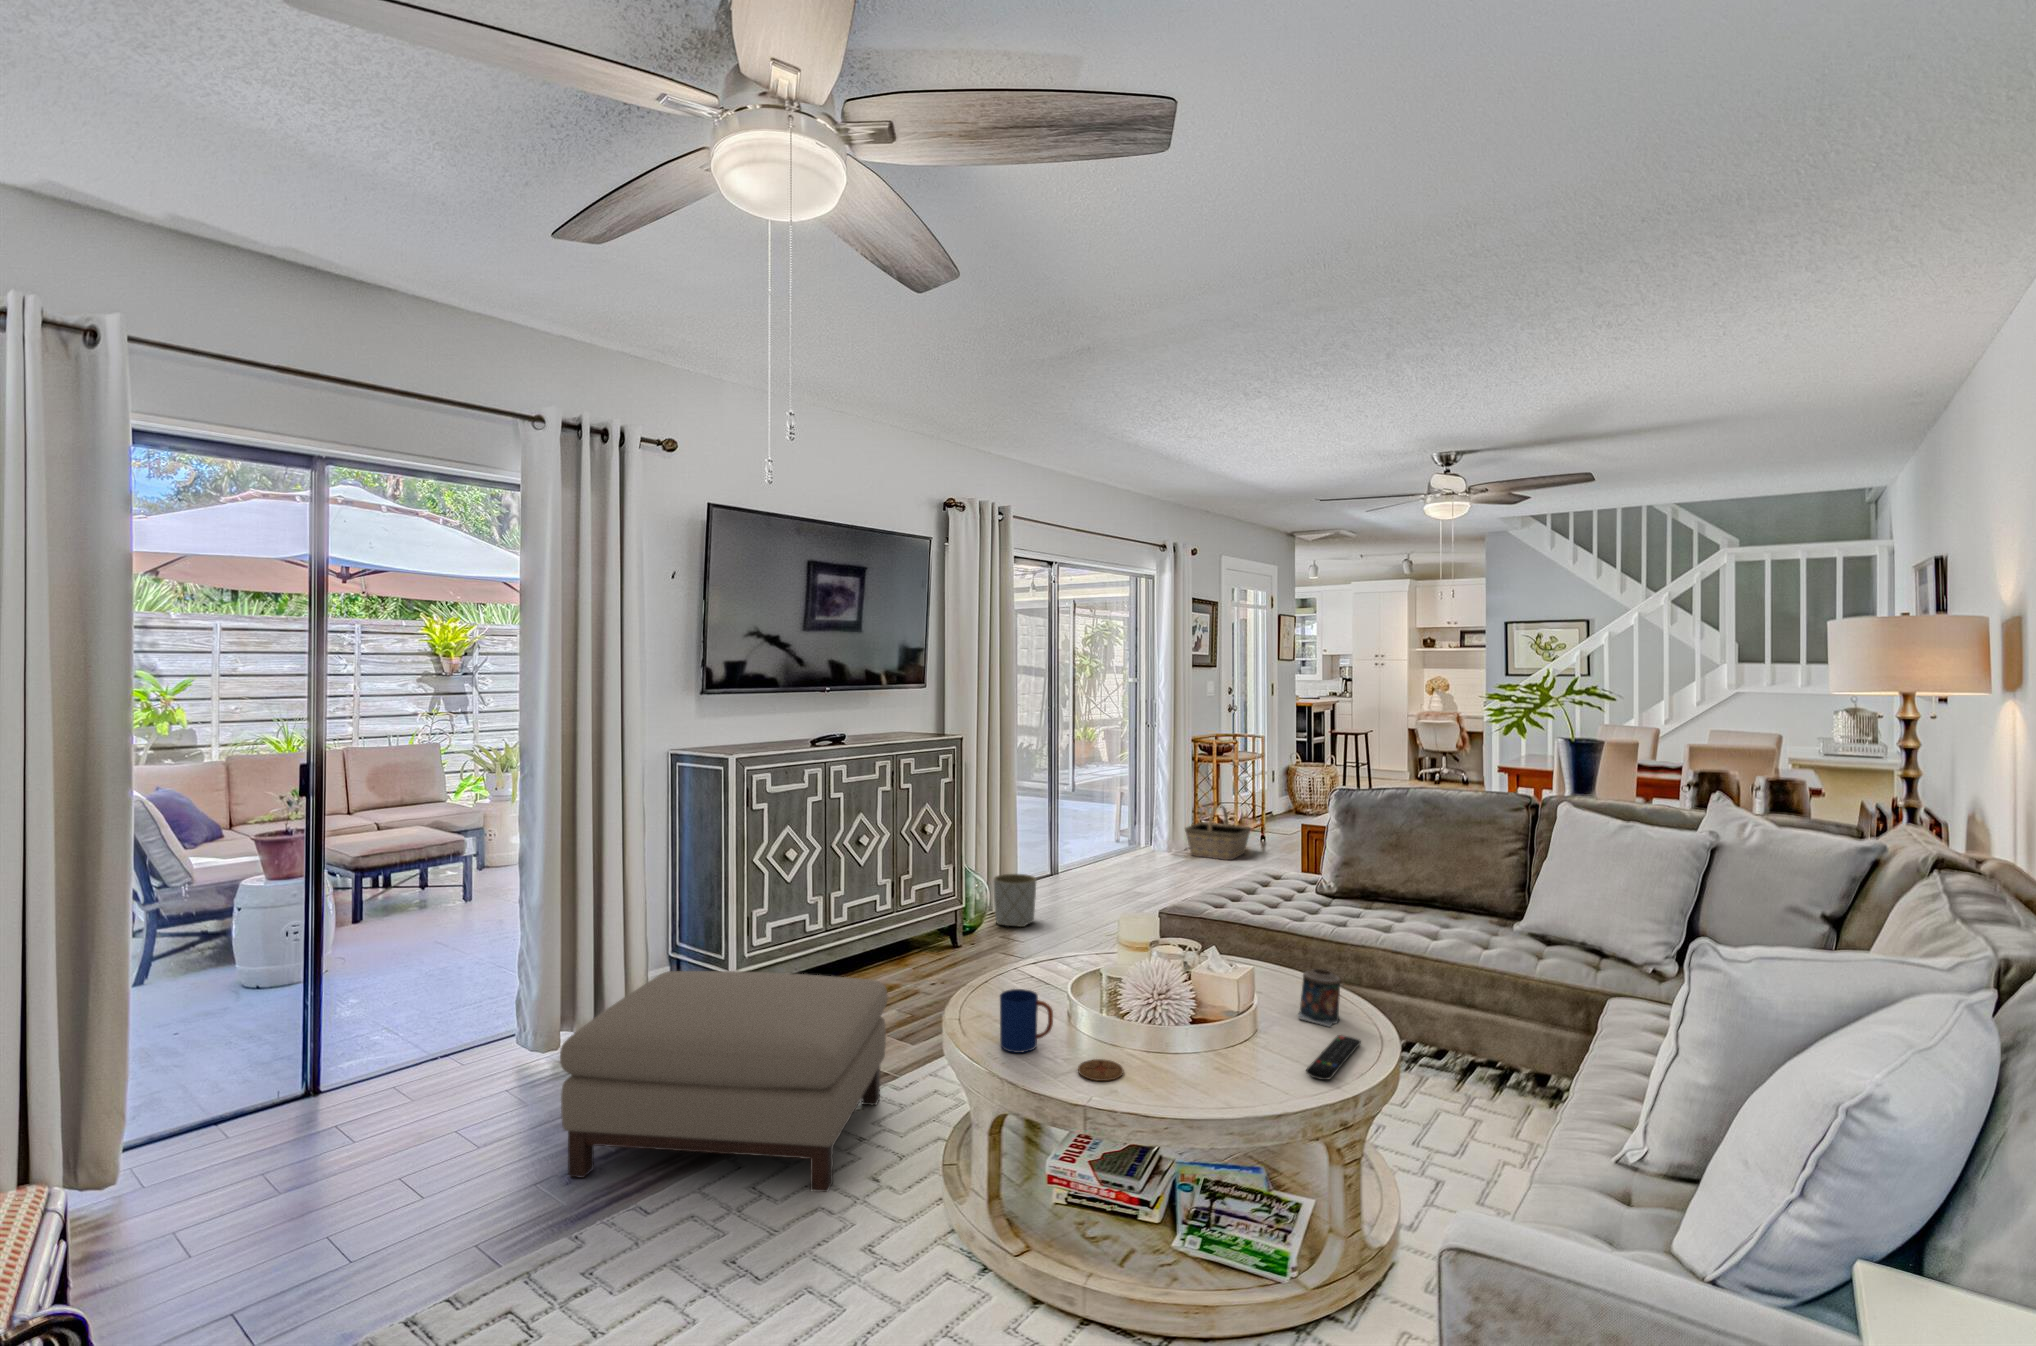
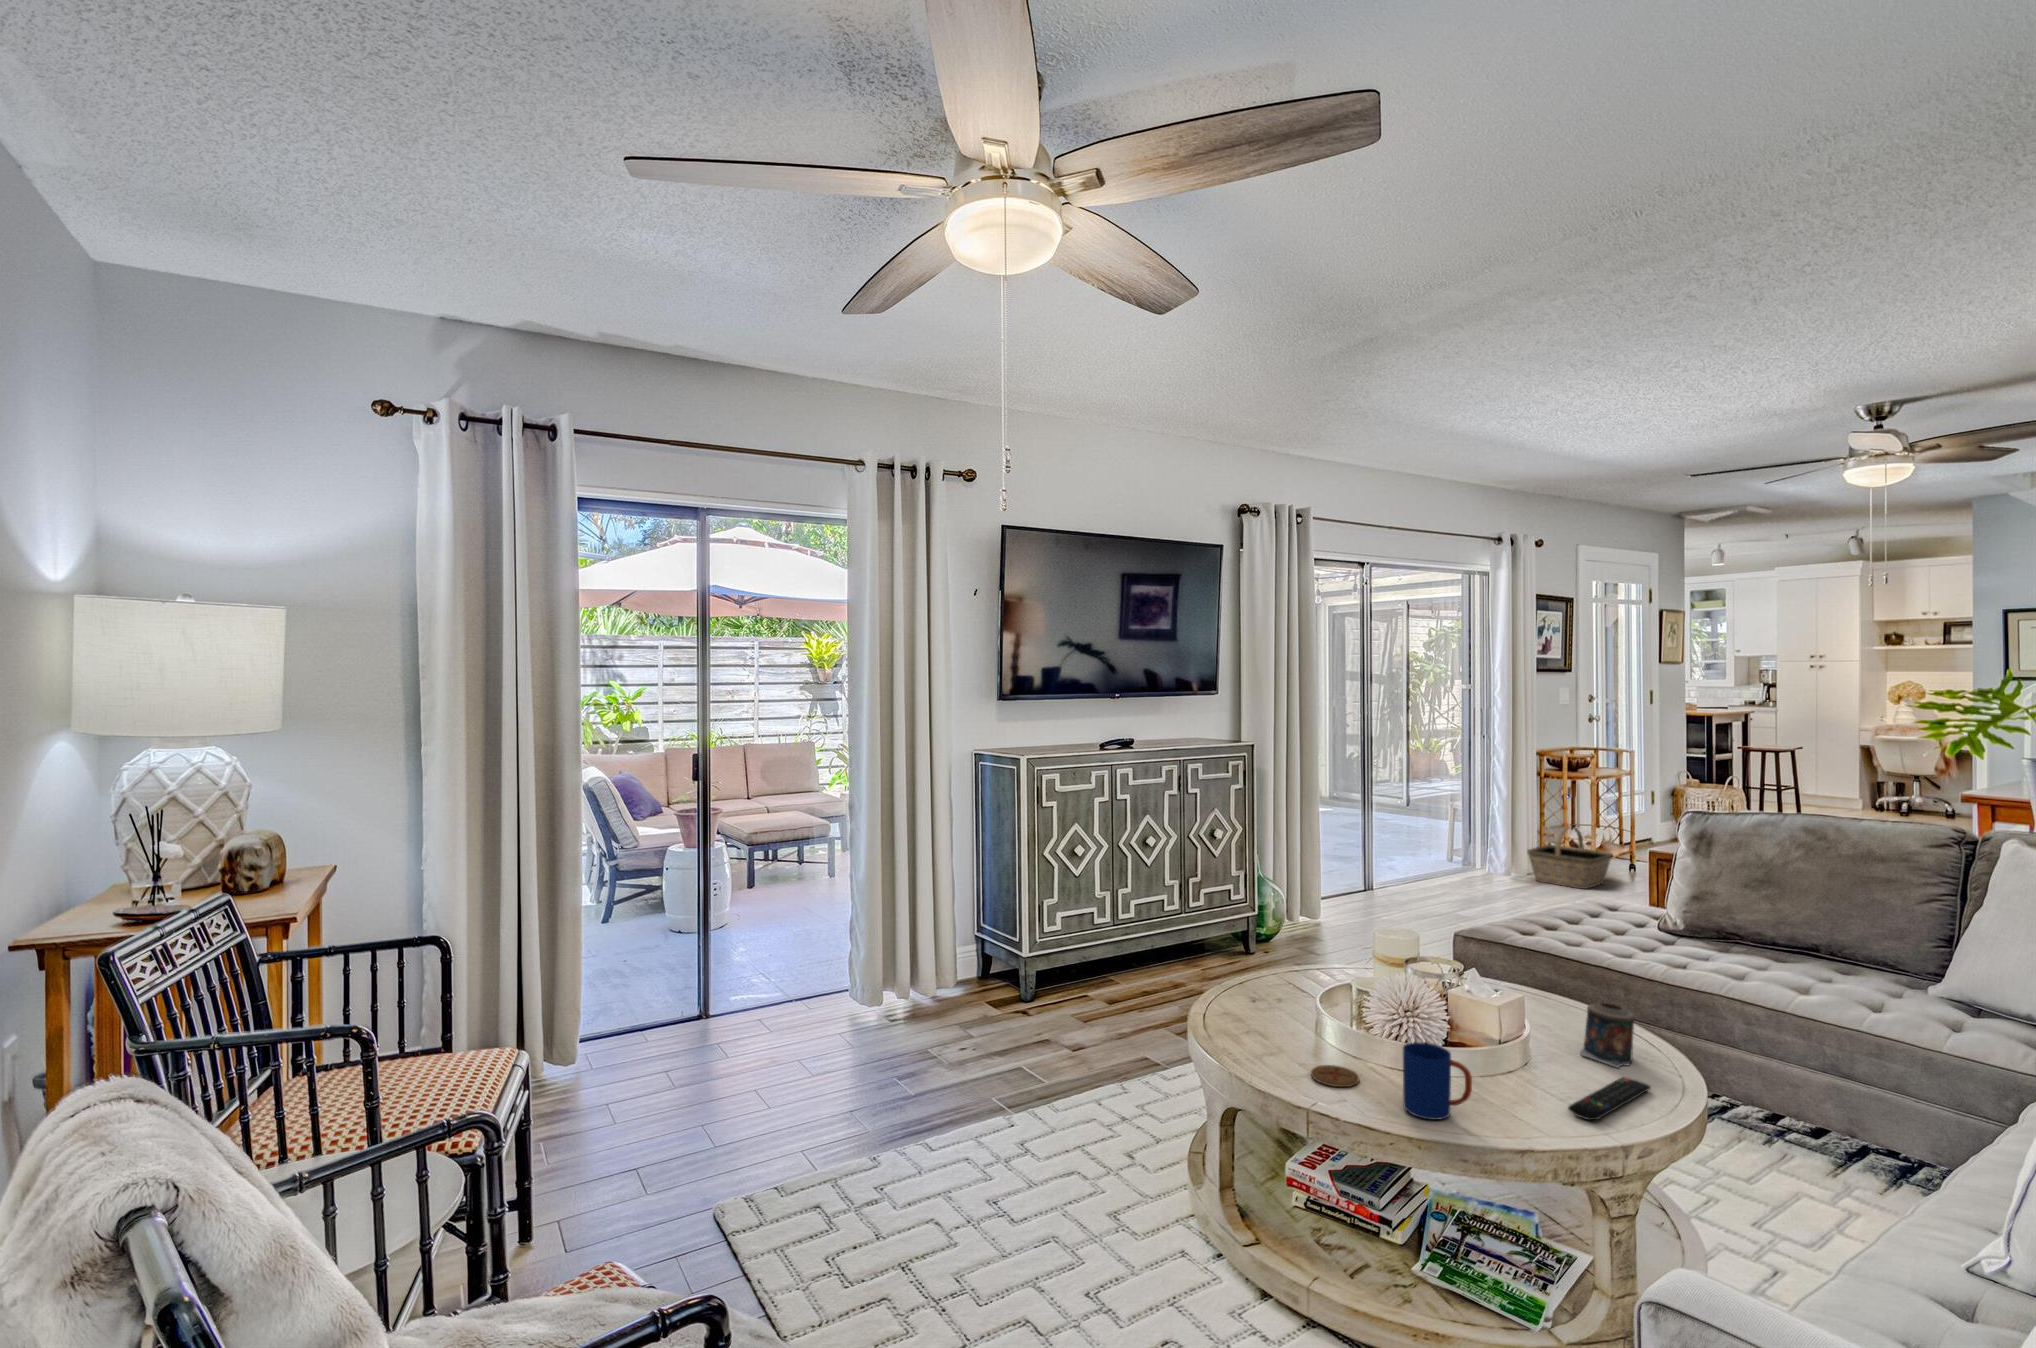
planter: present [993,874,1036,927] -> none [1293,884,1339,940]
ottoman: present [560,971,888,1192] -> none [867,944,1155,1161]
mug: present [1000,989,1053,1053] -> present [1403,1042,1472,1120]

